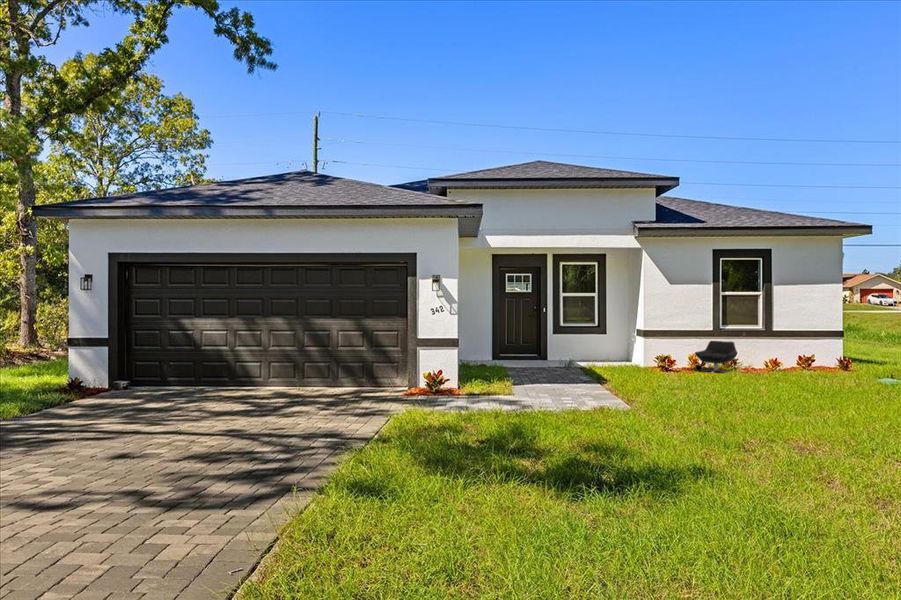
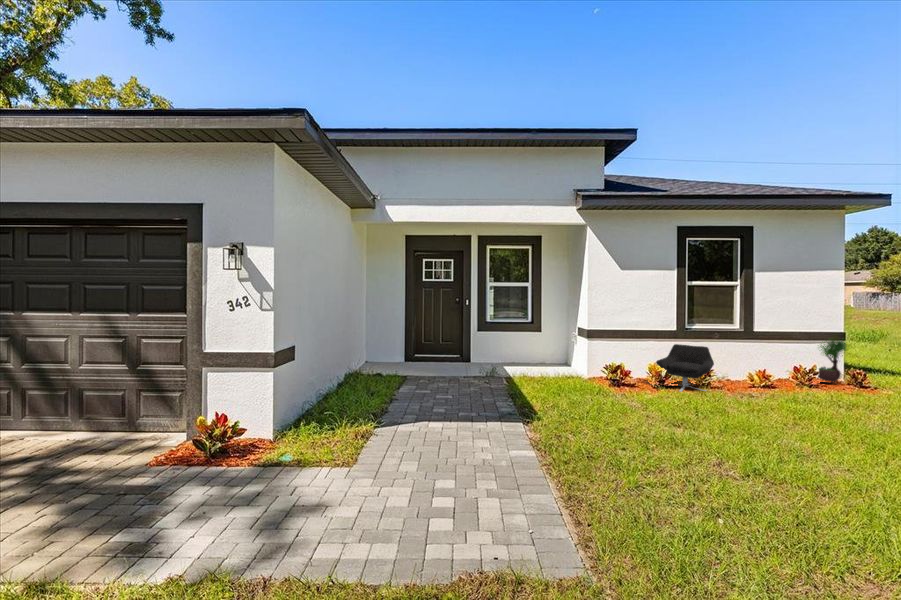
potted tree: none [815,332,842,369] -> present [818,340,847,383]

